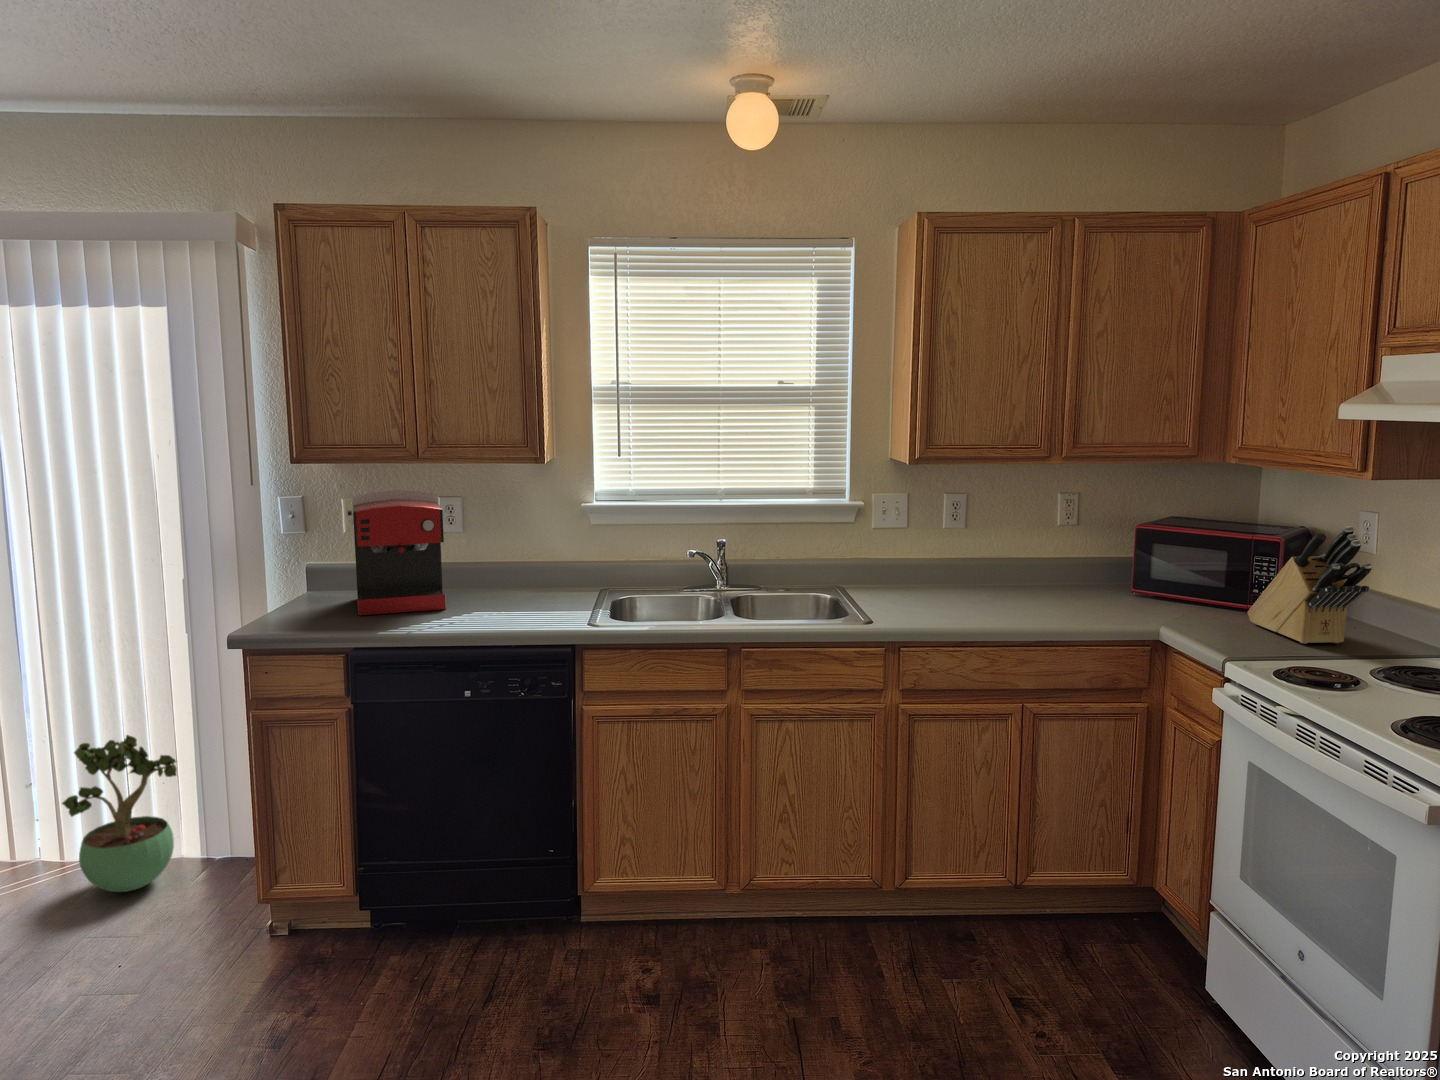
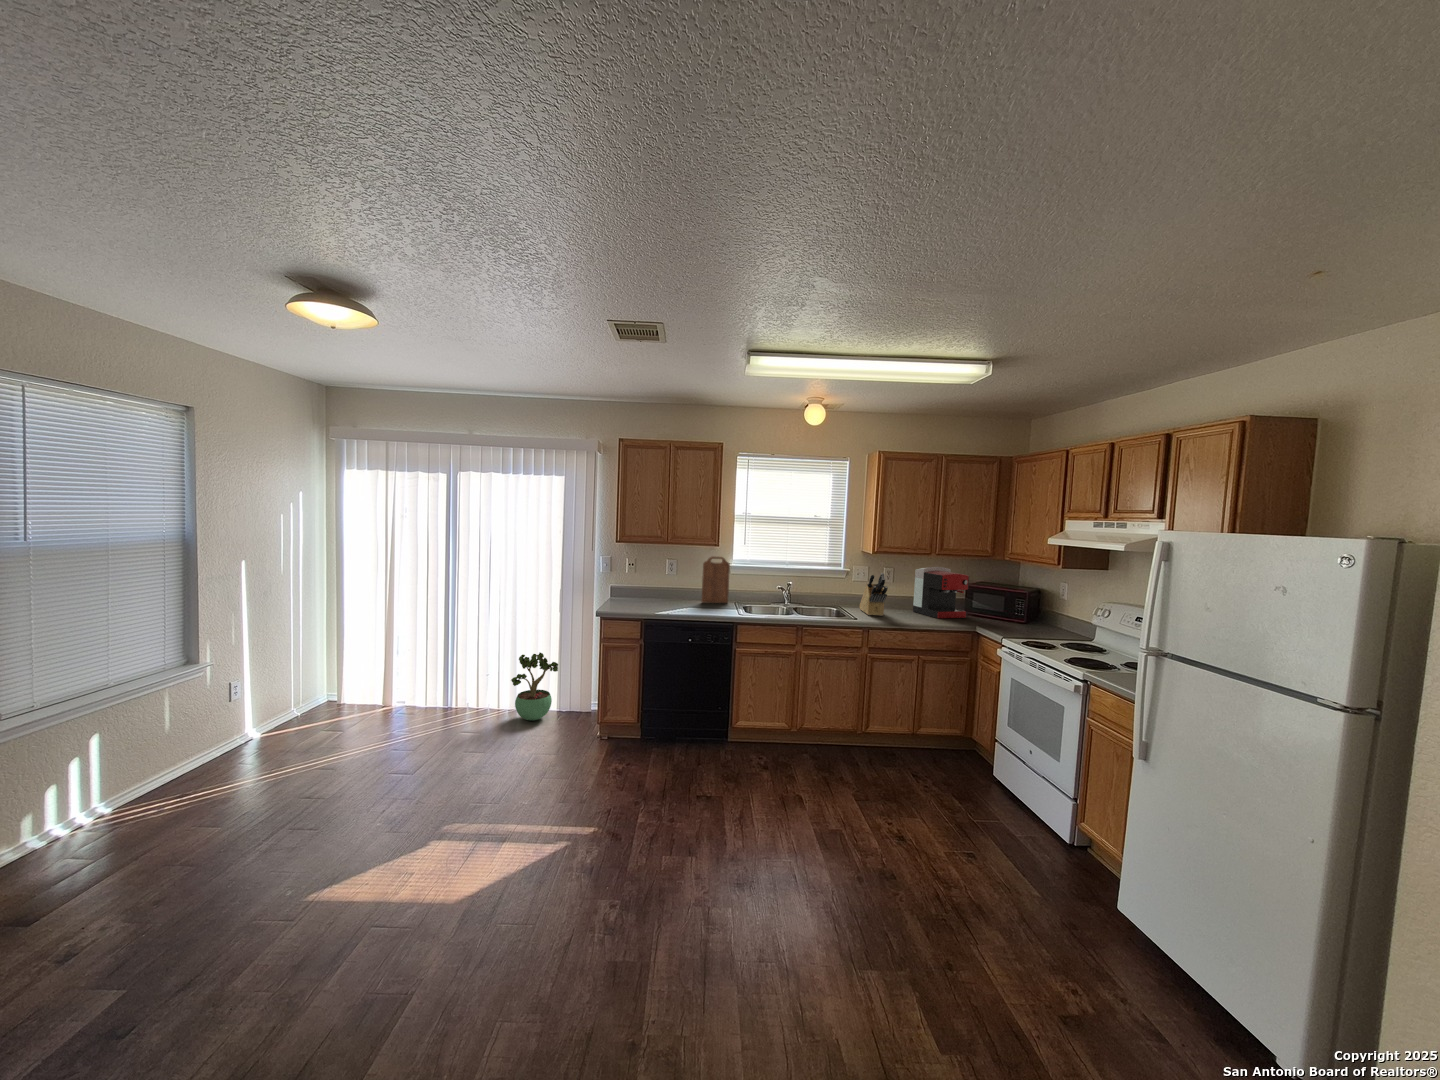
cutting board: none [513,487,580,597] -> present [701,556,730,603]
coffee maker: present [352,490,446,615] -> present [913,567,969,618]
knife block: present [1247,526,1372,644] -> present [859,573,888,616]

